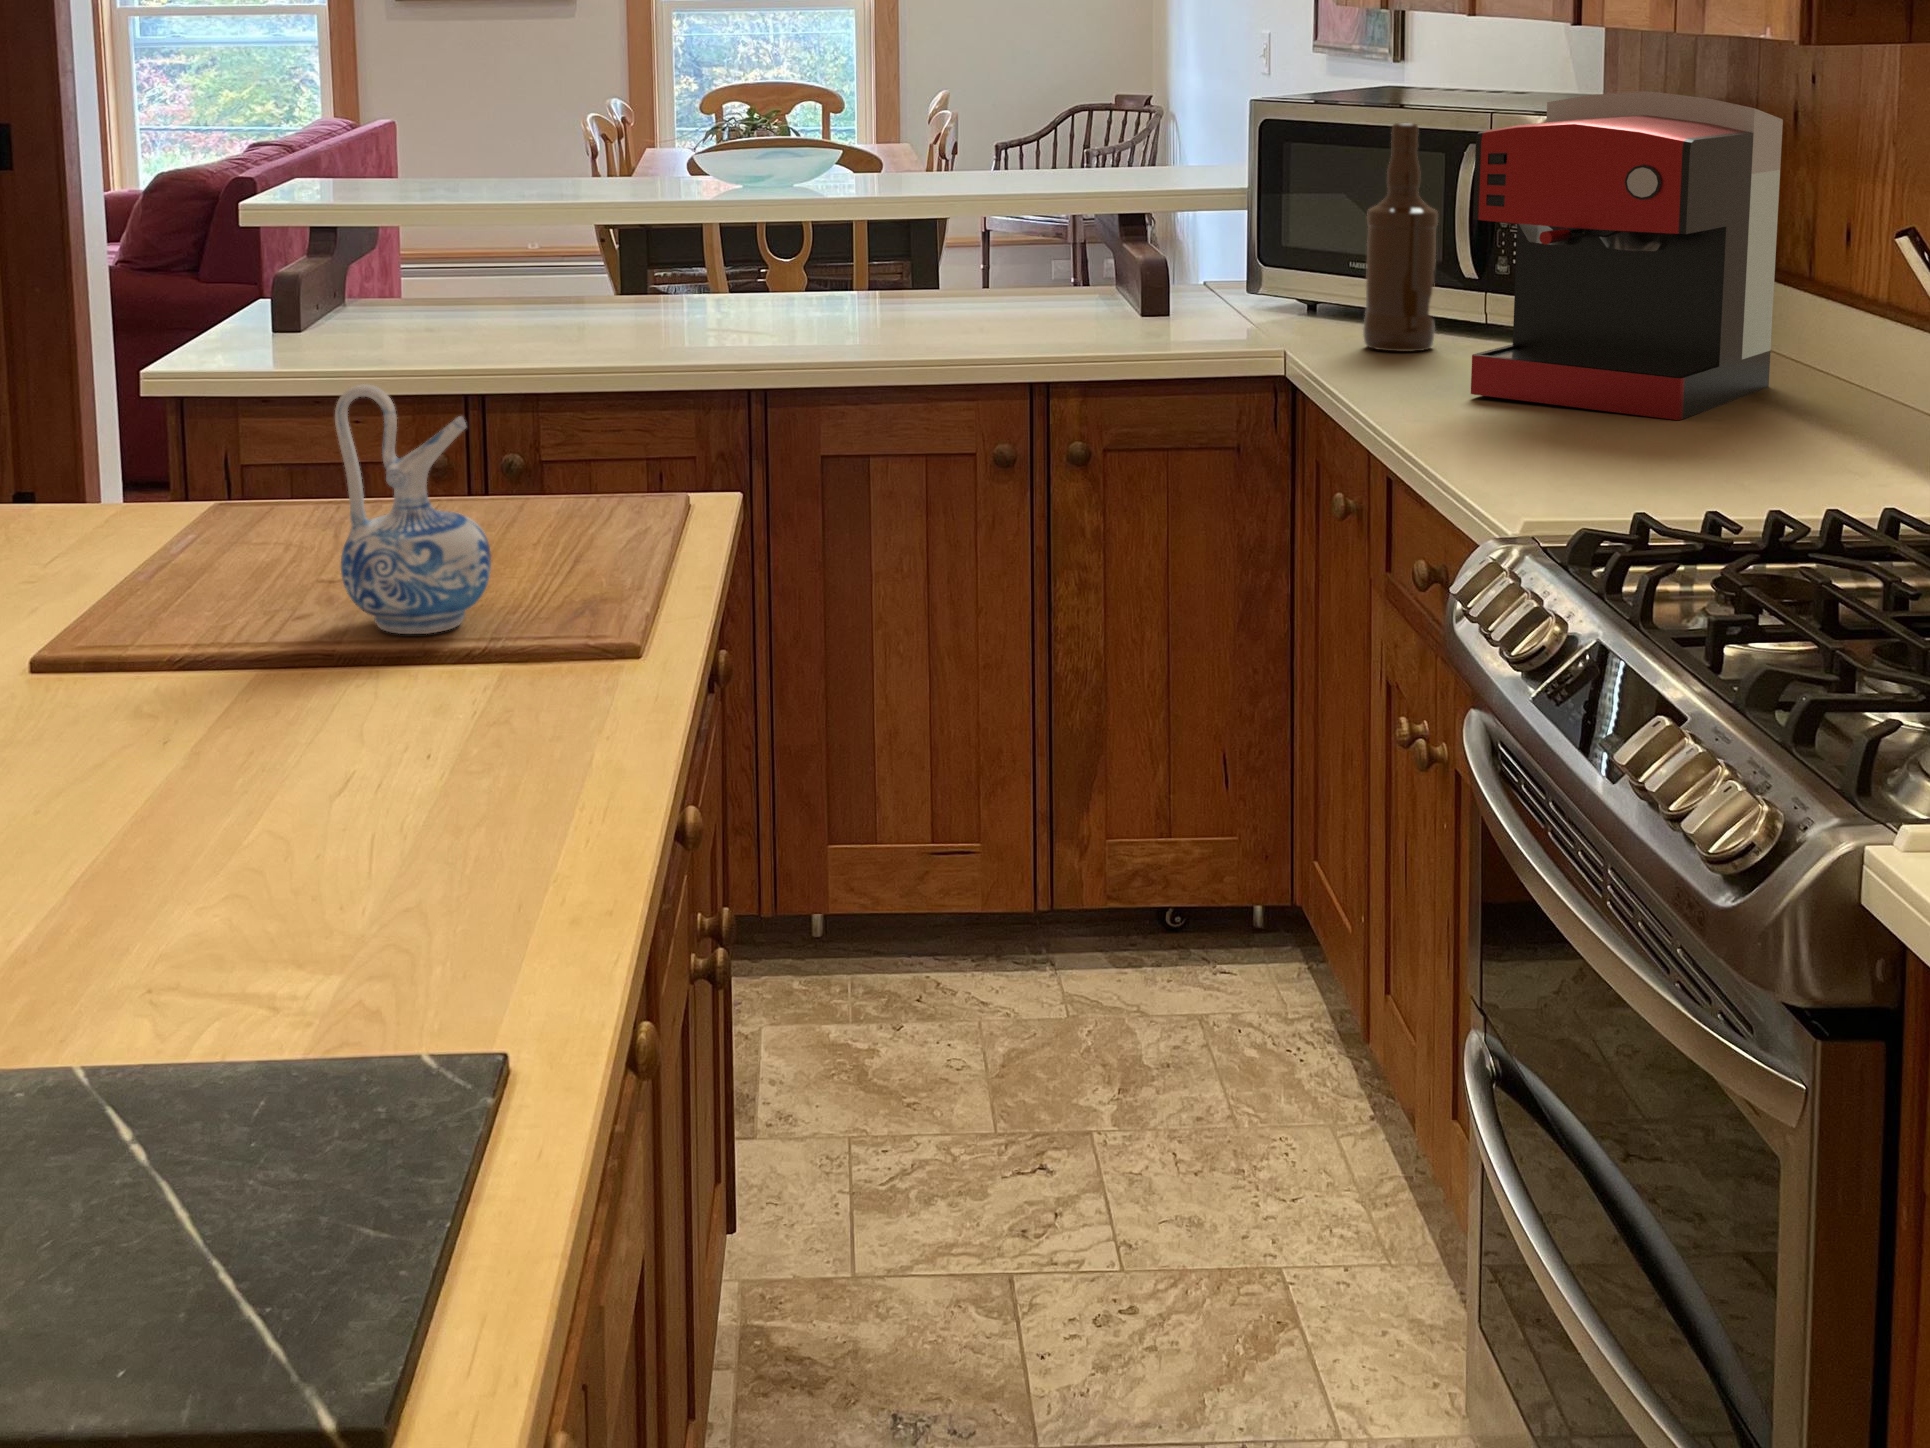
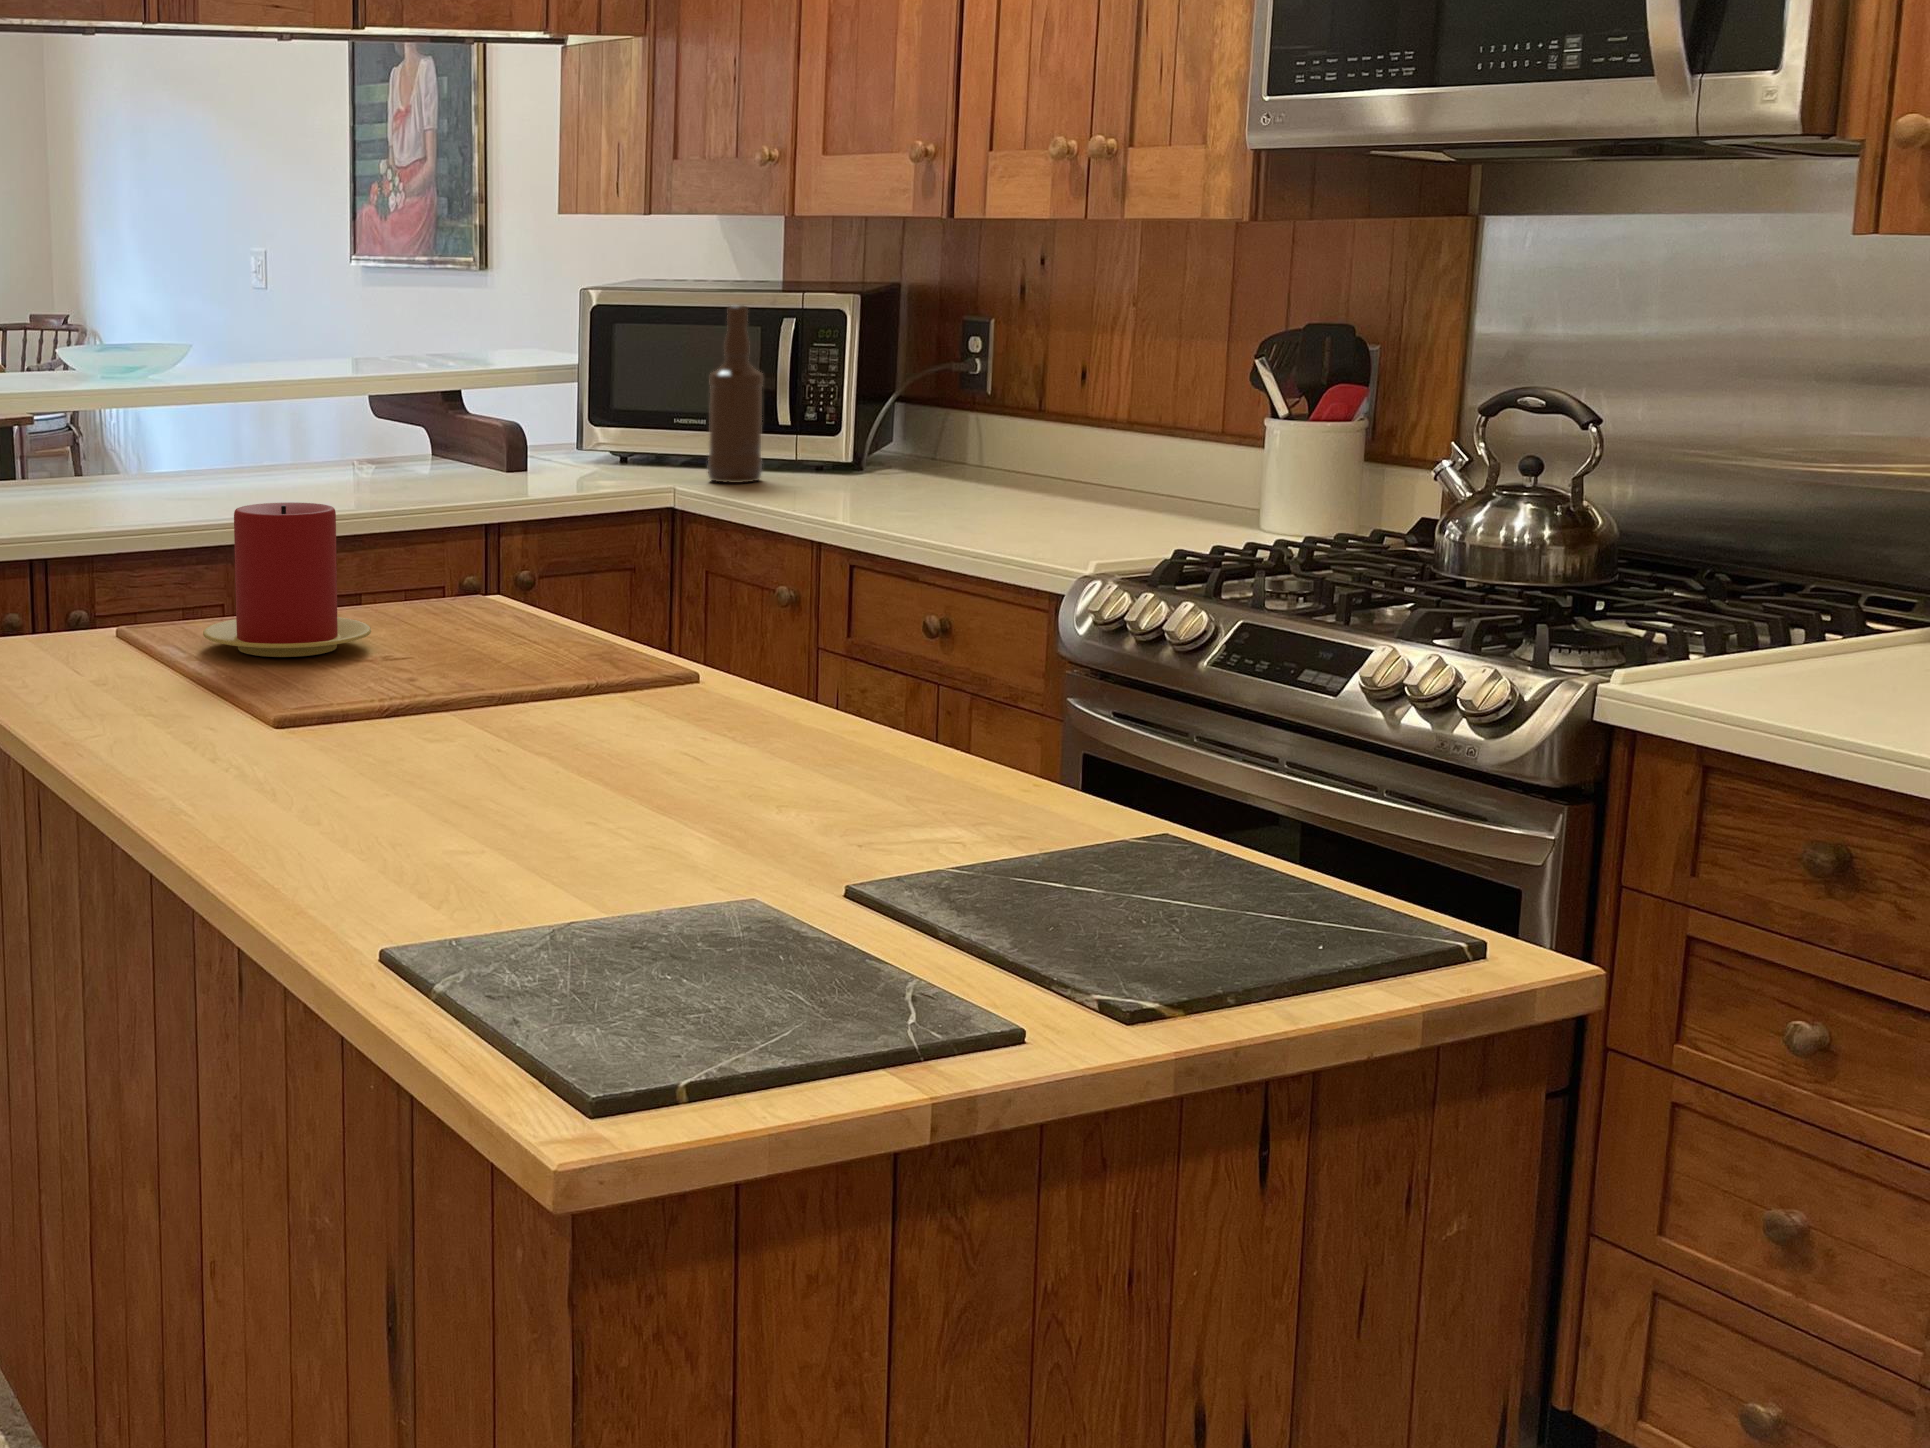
coffee maker: present [1471,91,1783,420] -> none [859,274,1041,507]
candle: none [92,366,321,573] -> present [203,502,371,657]
ceramic pitcher: present [335,384,491,634] -> none [490,493,595,669]

